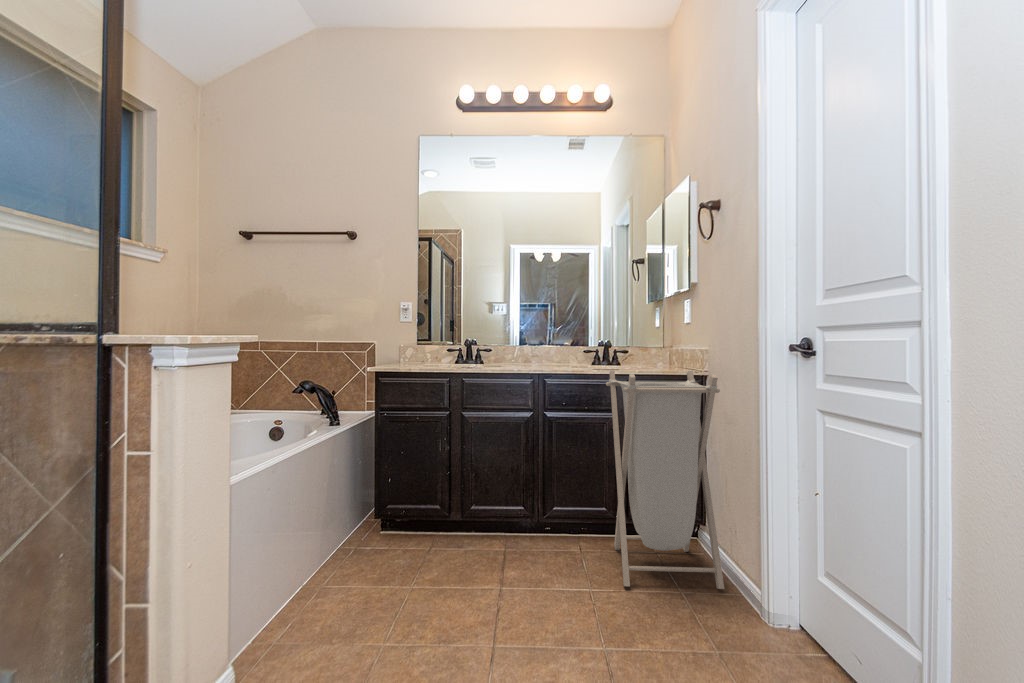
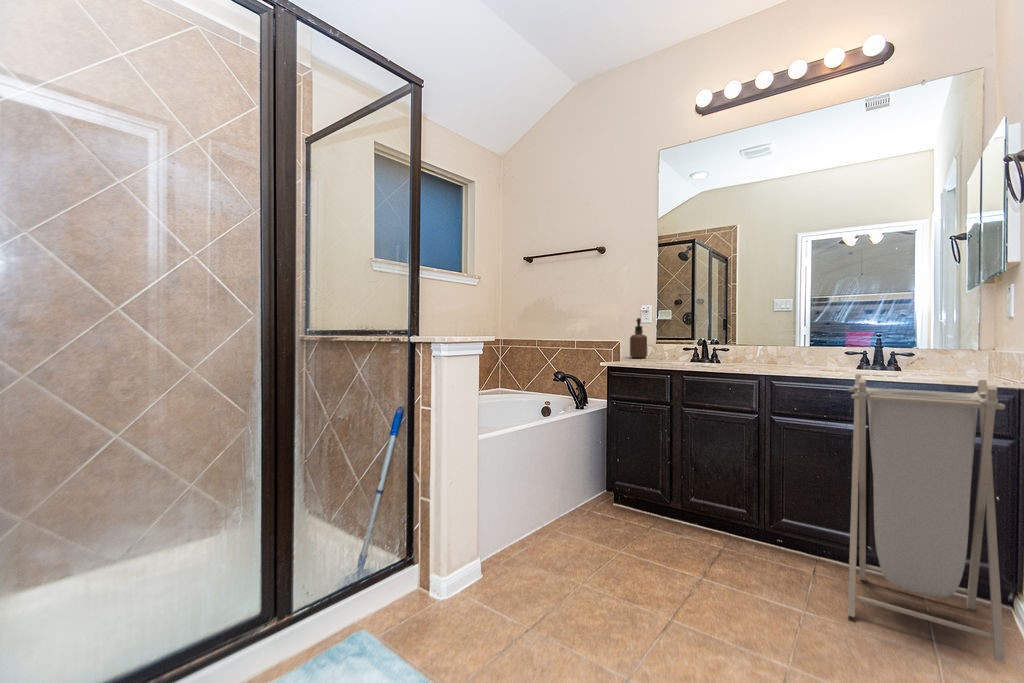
soap dispenser: none [387,317,406,362] -> present [630,318,648,358]

